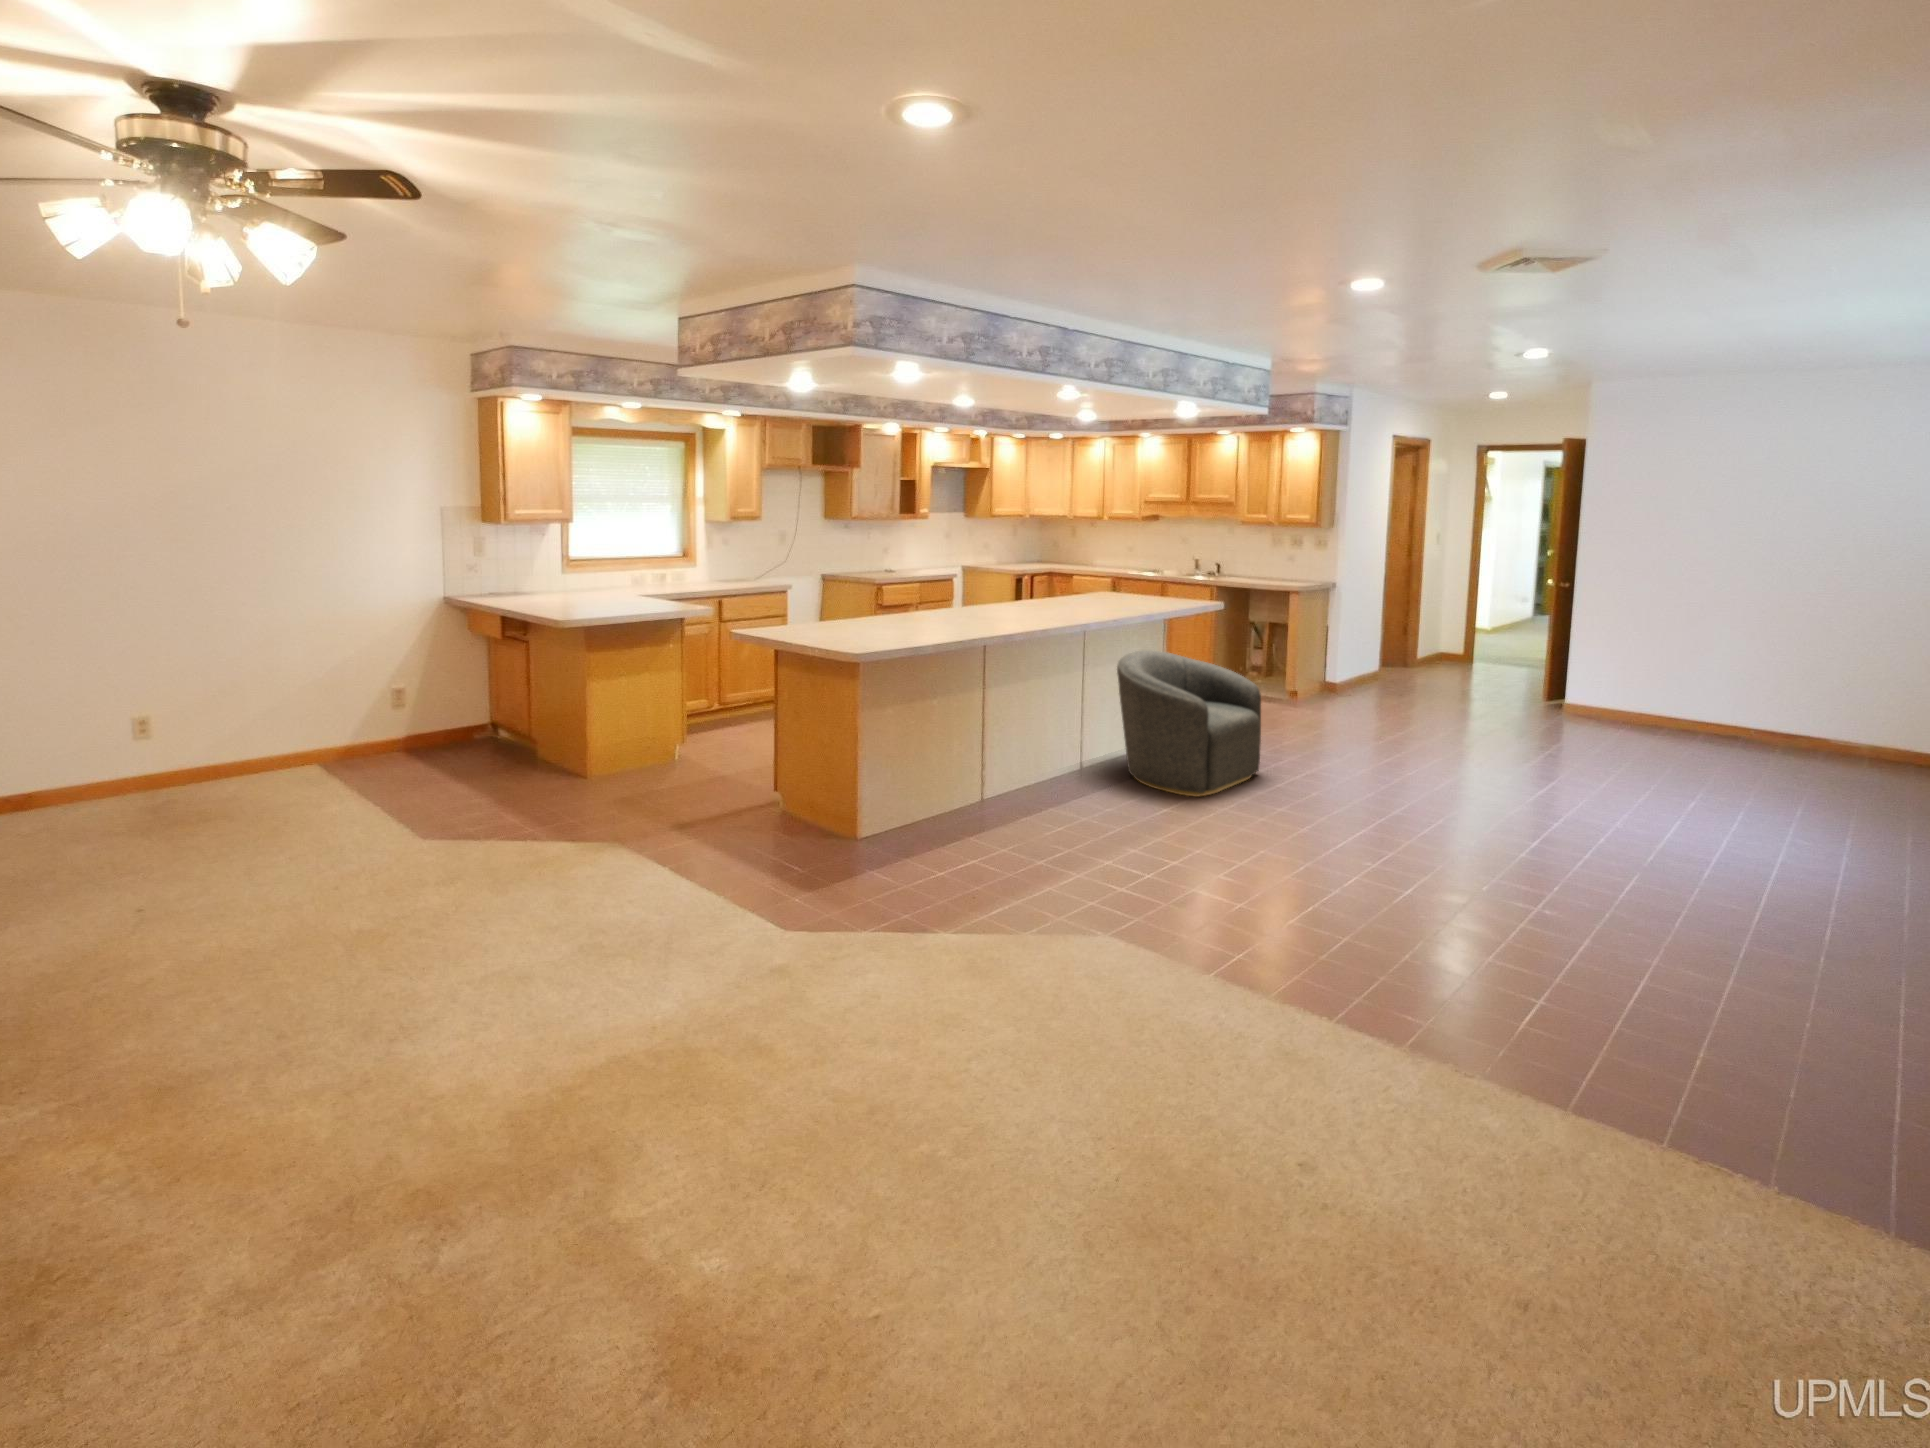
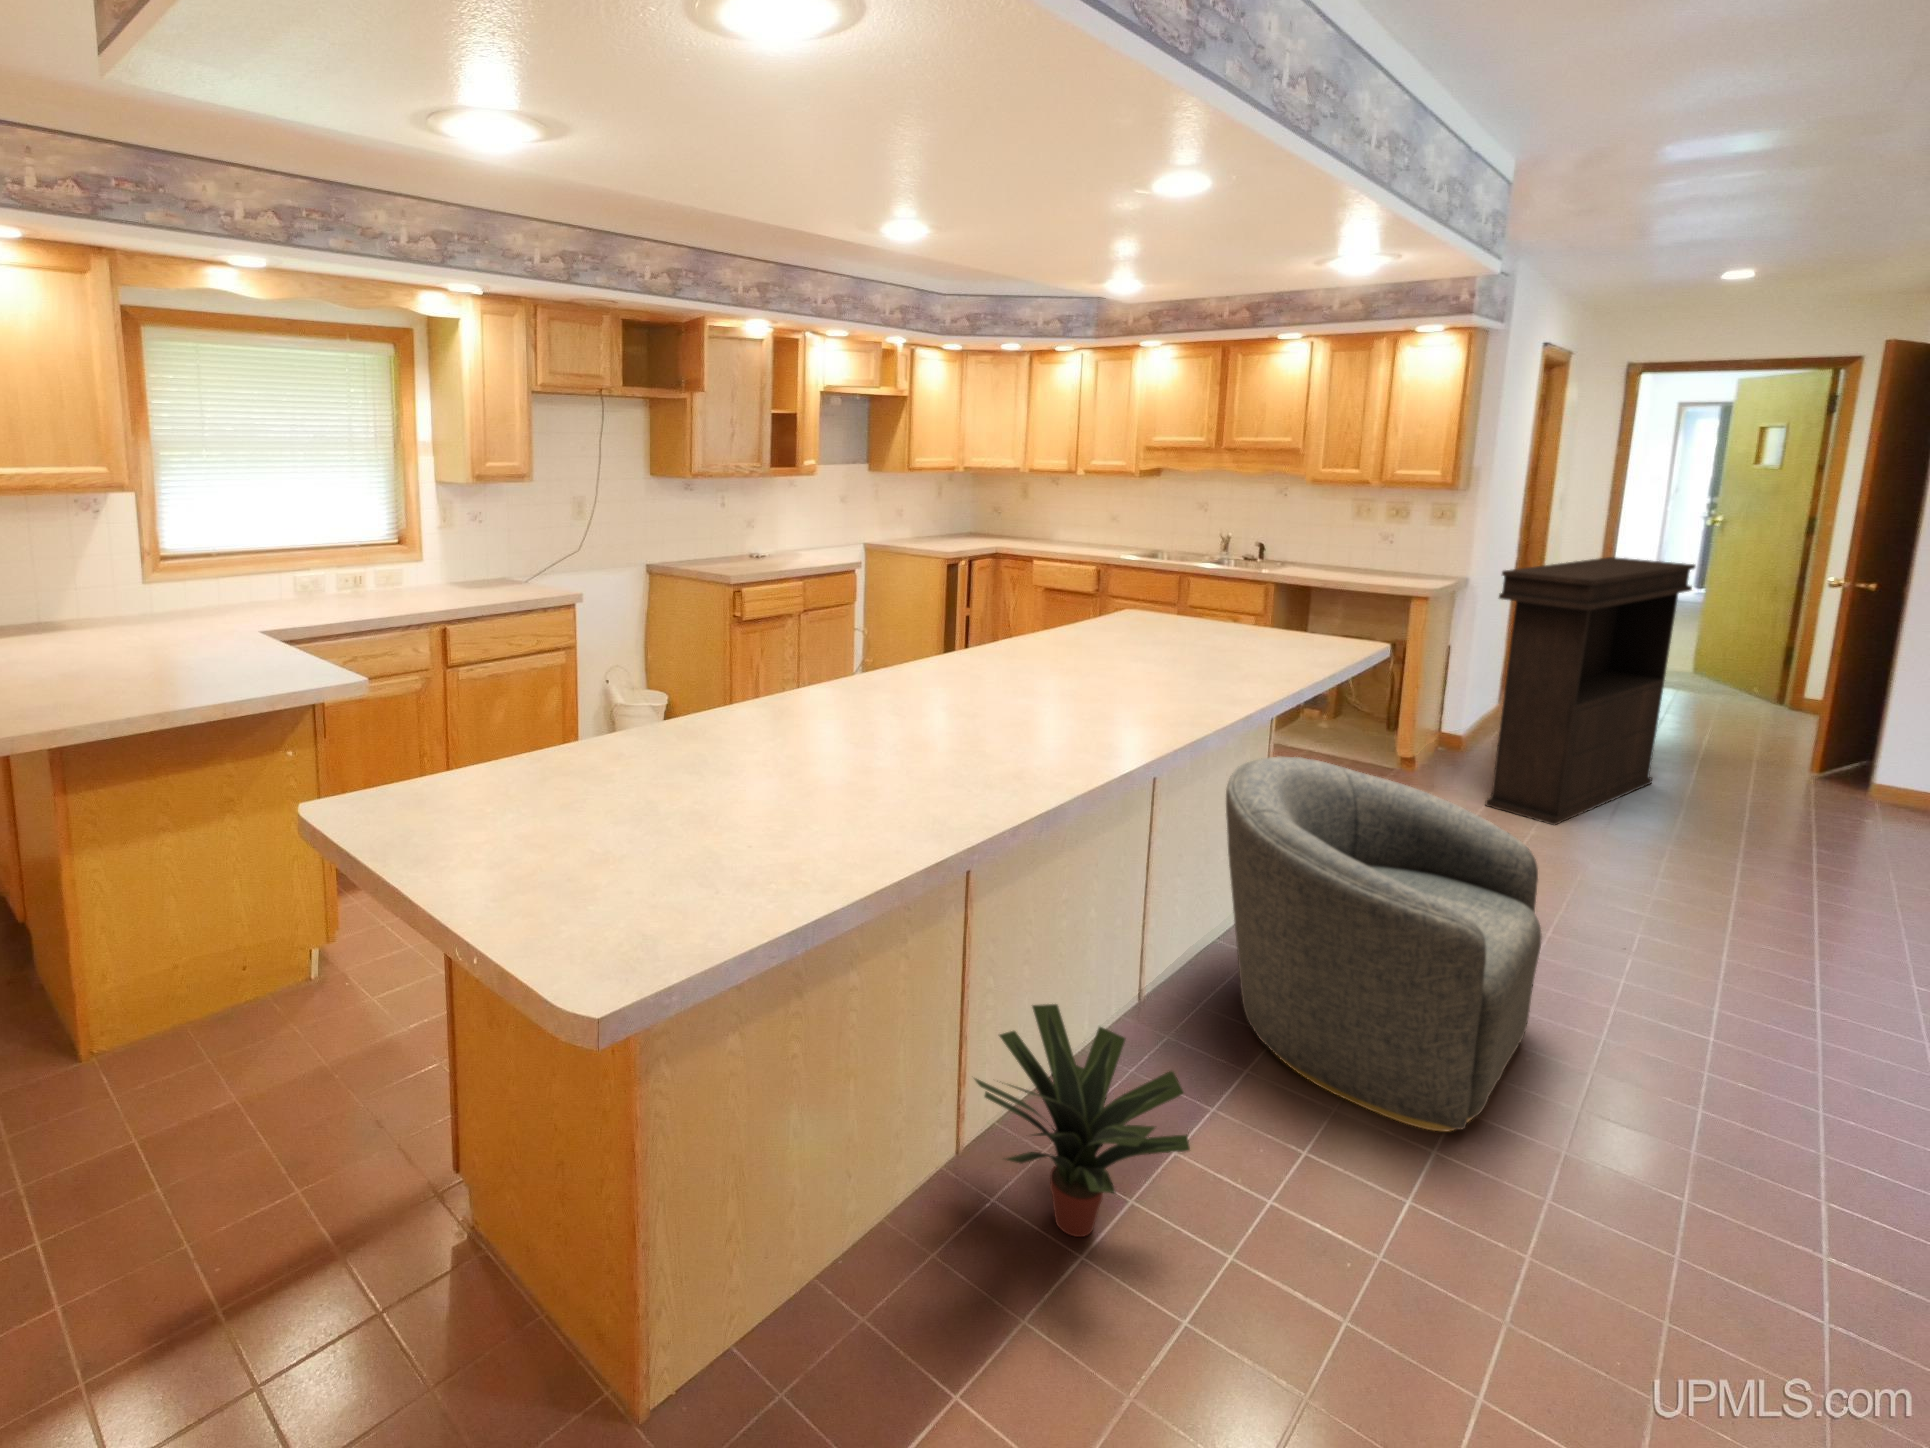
console table: none [1324,568,1452,719] -> present [1486,557,1695,825]
potted plant: none [984,729,1069,813] -> present [975,1004,1190,1237]

